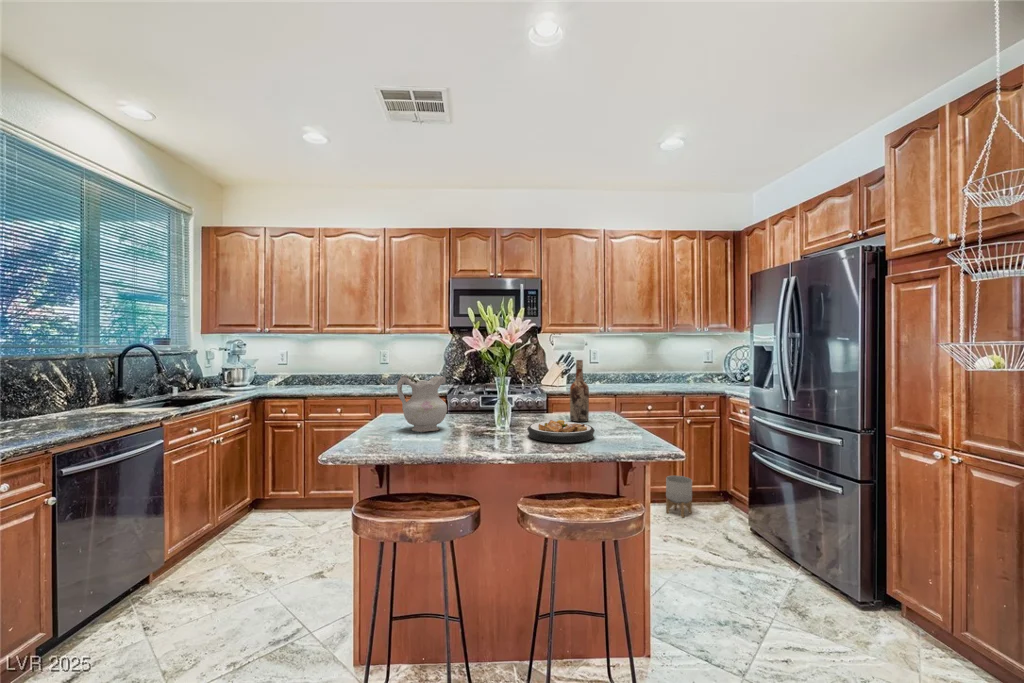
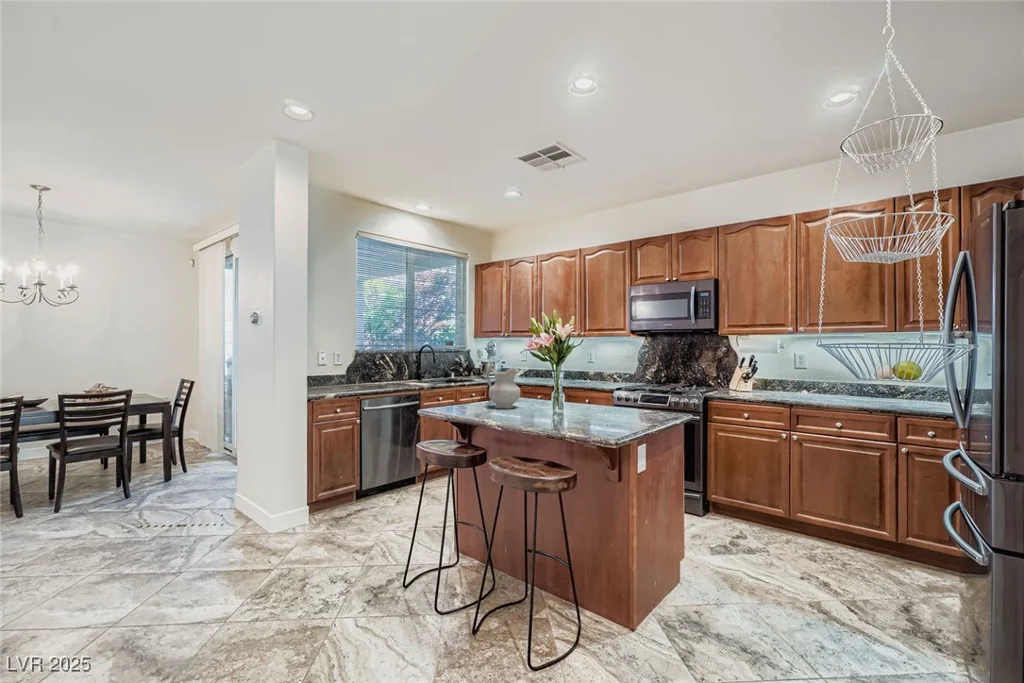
wine bottle: present [570,360,589,422] -> none [626,359,644,417]
plate: present [527,420,595,443] -> none [544,408,602,426]
planter: present [666,476,692,518] -> none [858,515,899,572]

